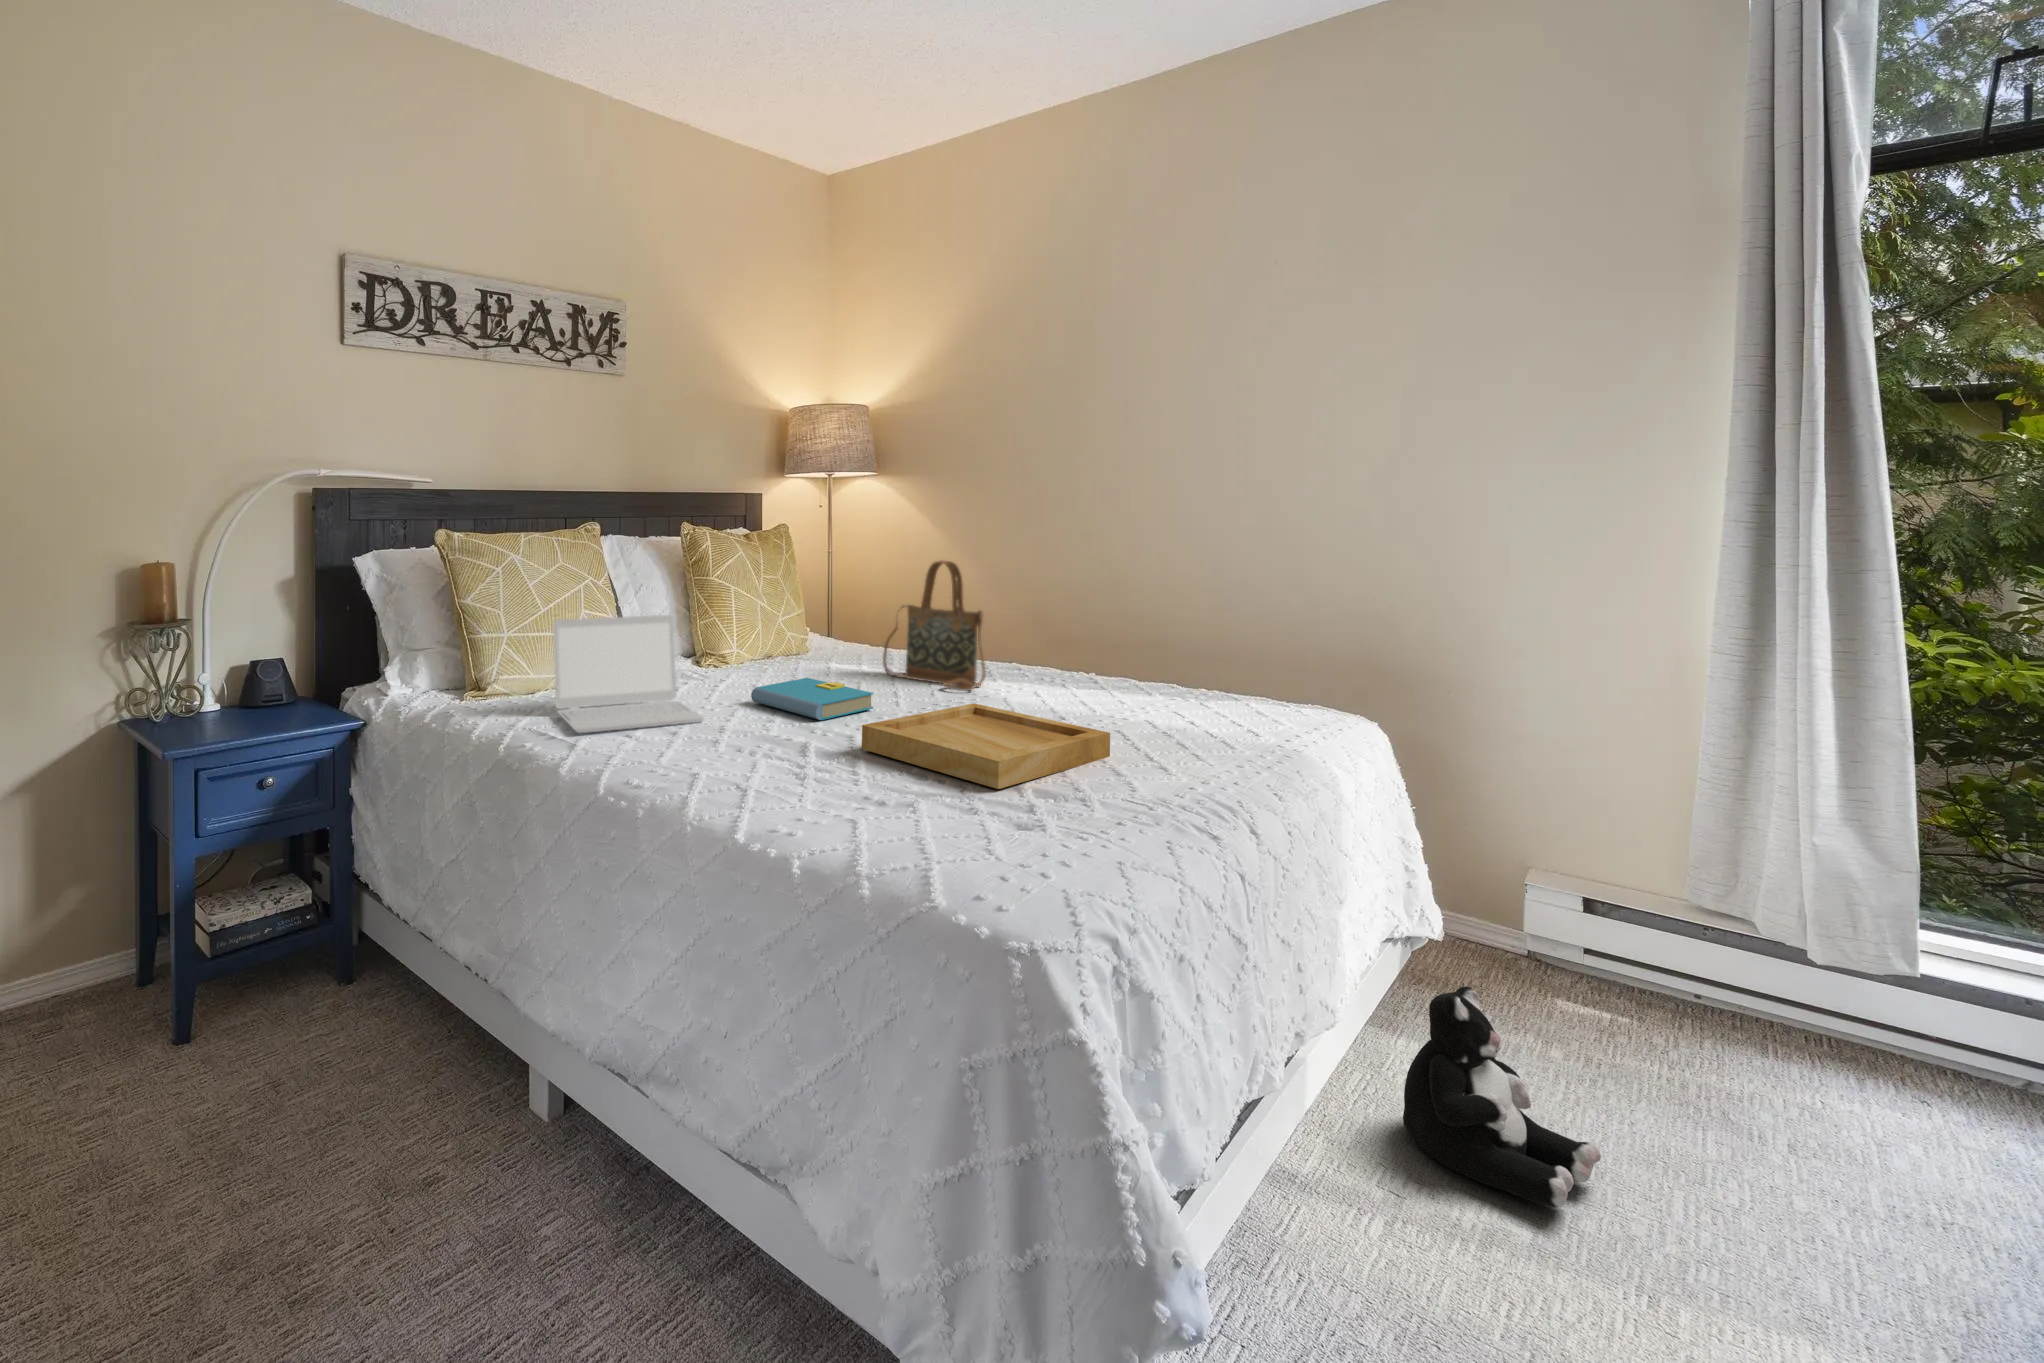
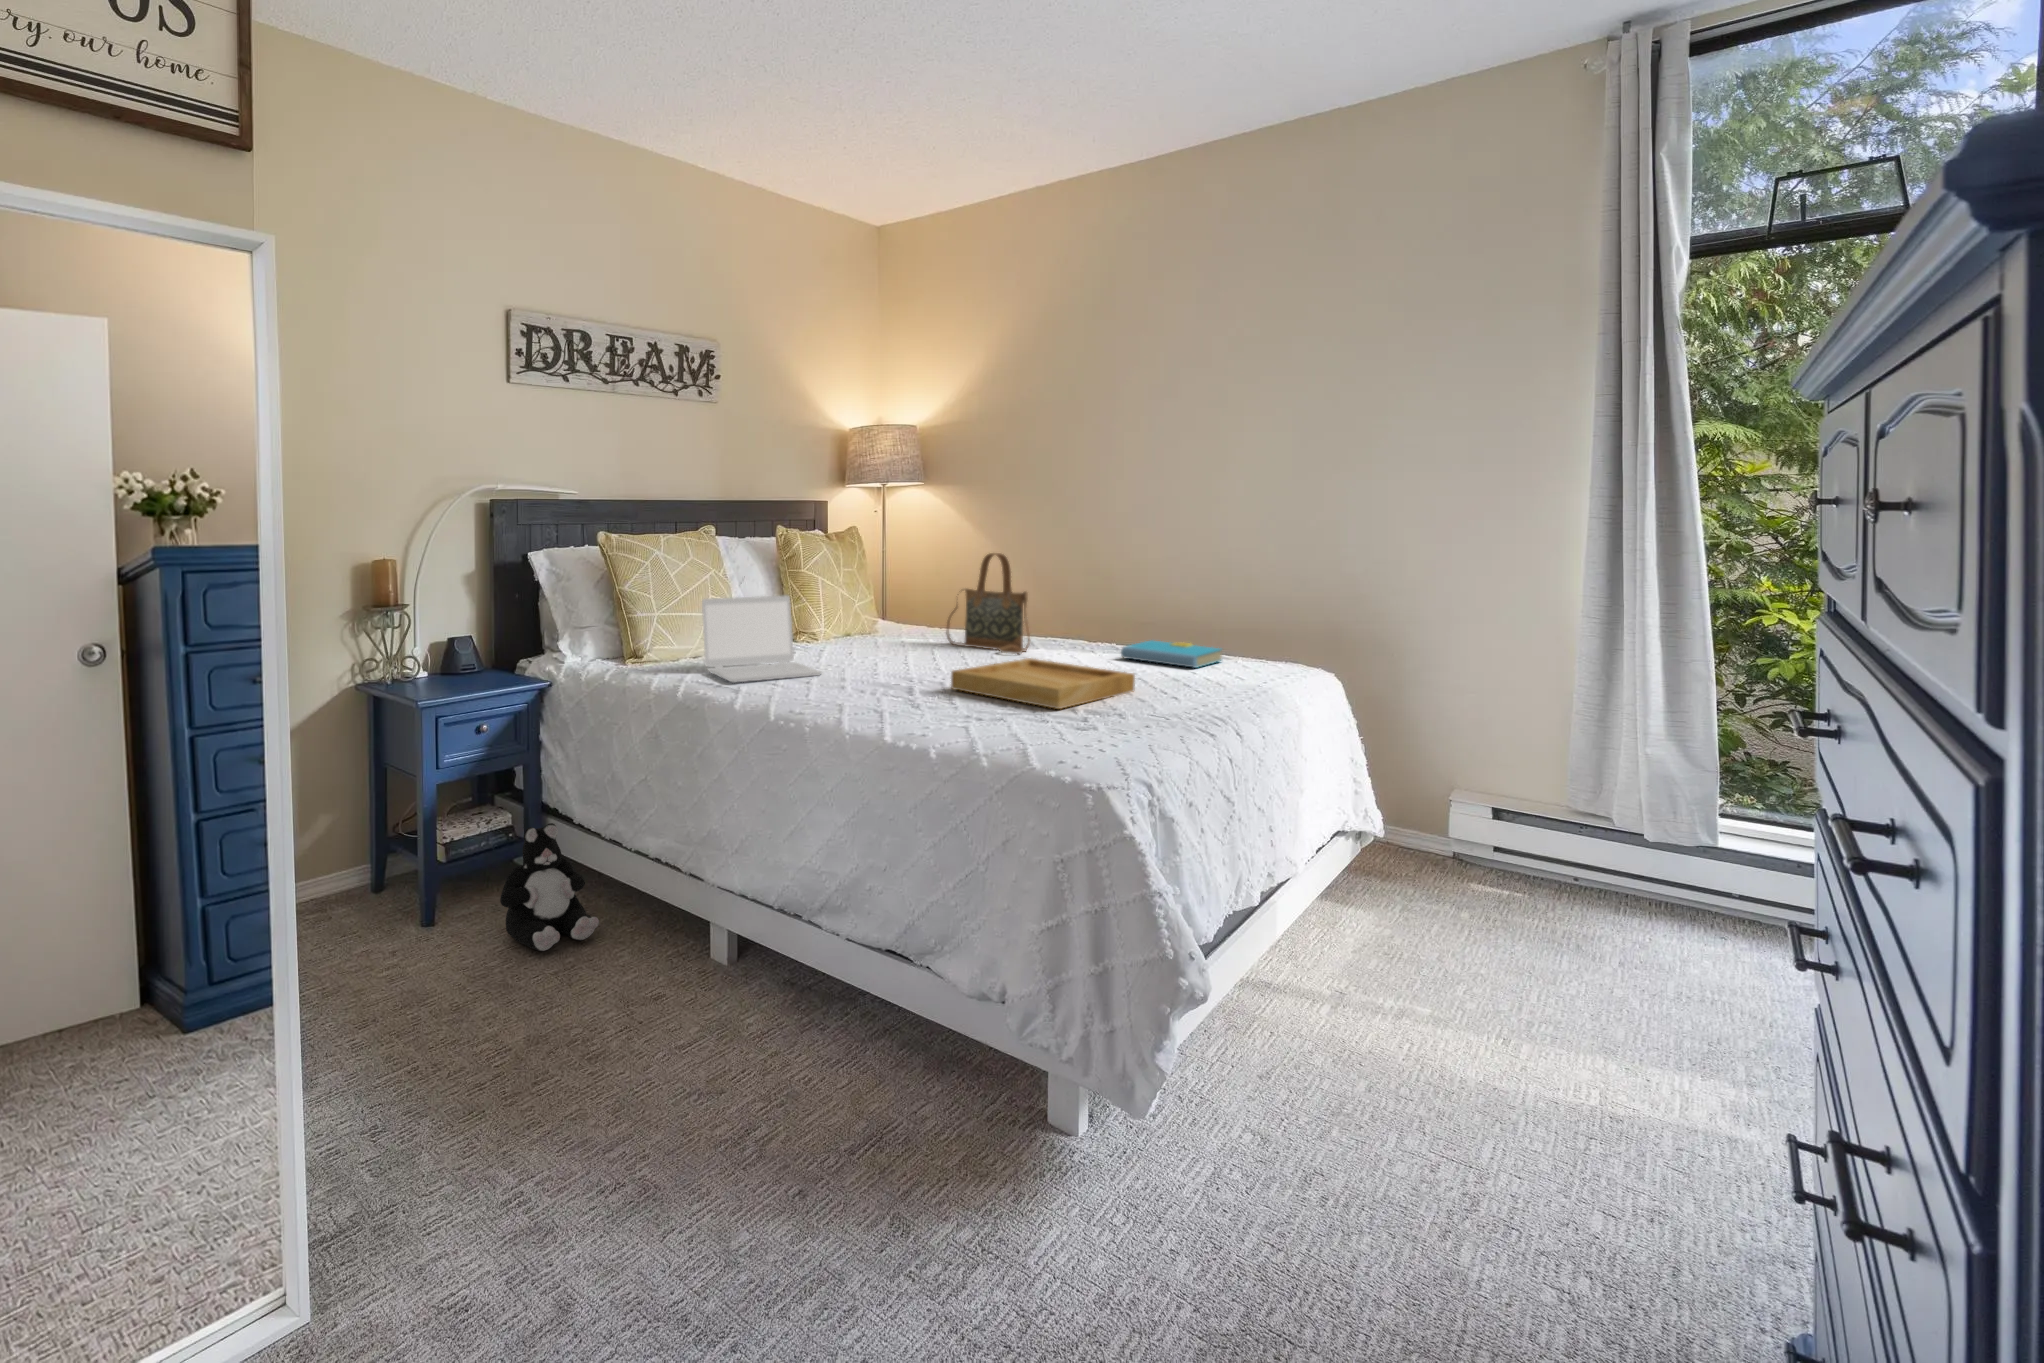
book: present [751,678,873,720] -> present [1121,640,1222,668]
plush toy: present [1403,987,1601,1208] -> present [500,823,599,951]

